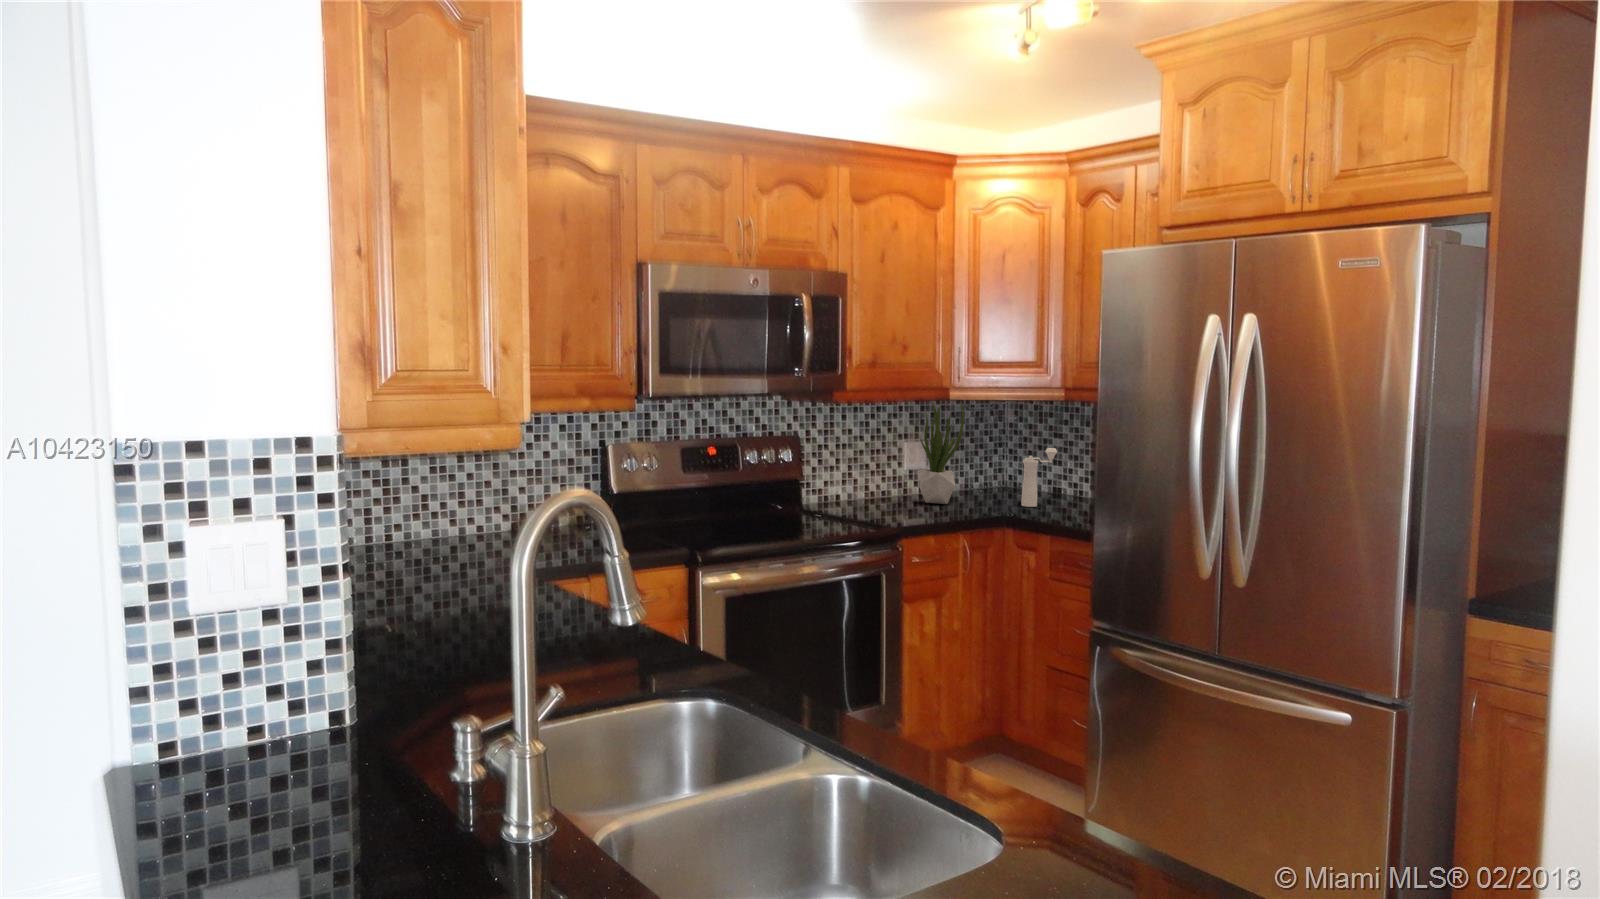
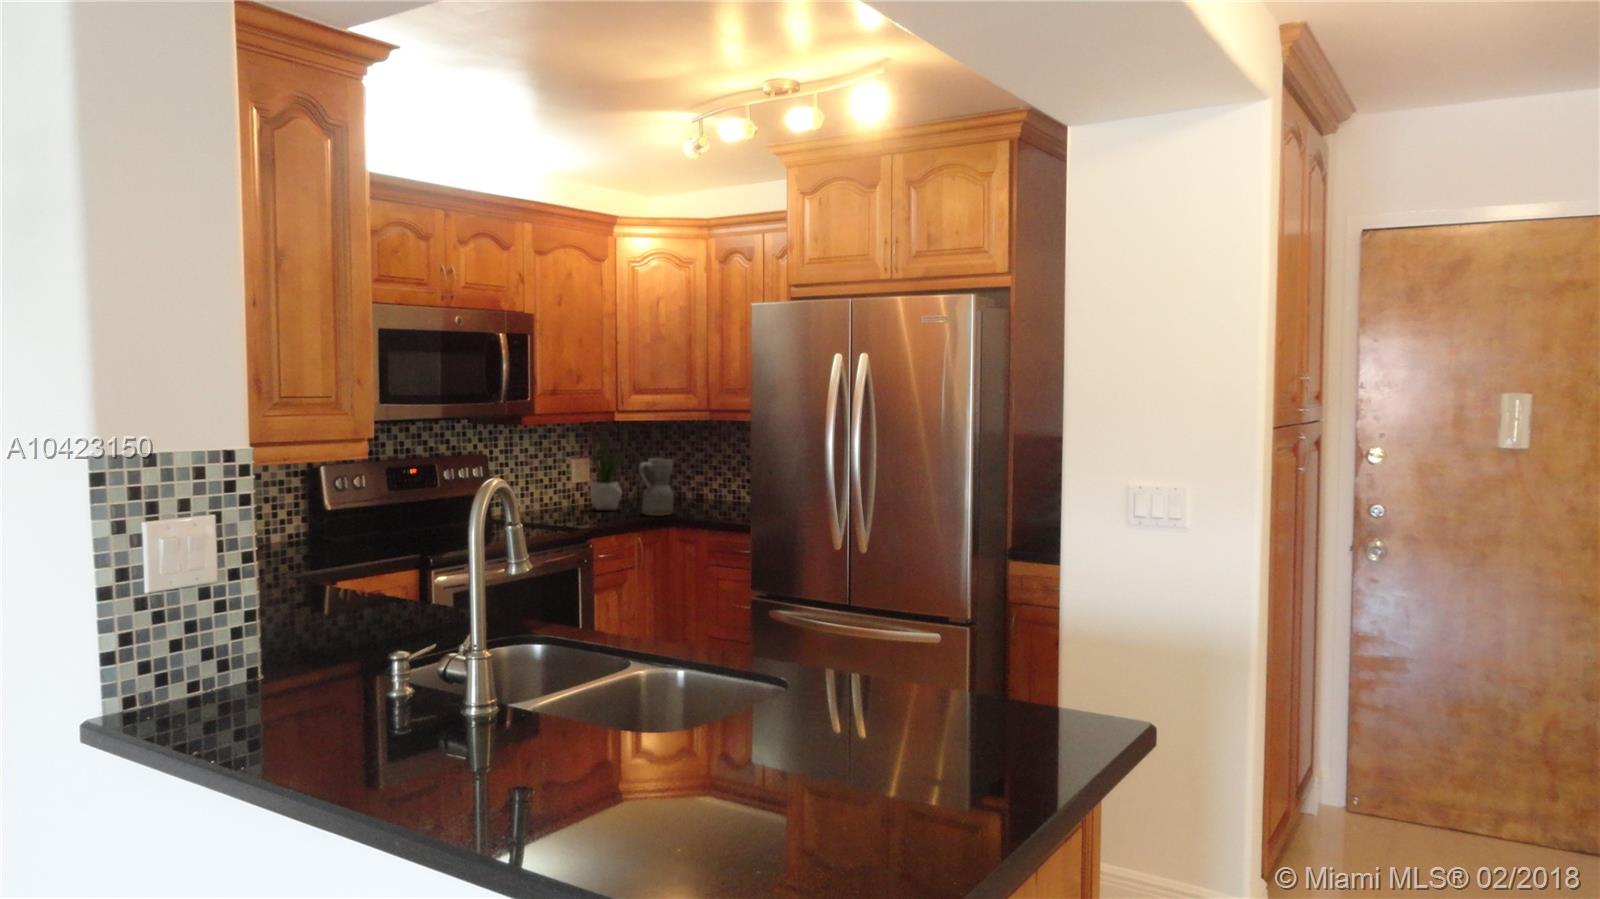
ceramic pitcher: none [971,445,1016,514] -> present [639,458,674,516]
pepper mill: present [1021,448,1057,507] -> none [677,460,704,509]

